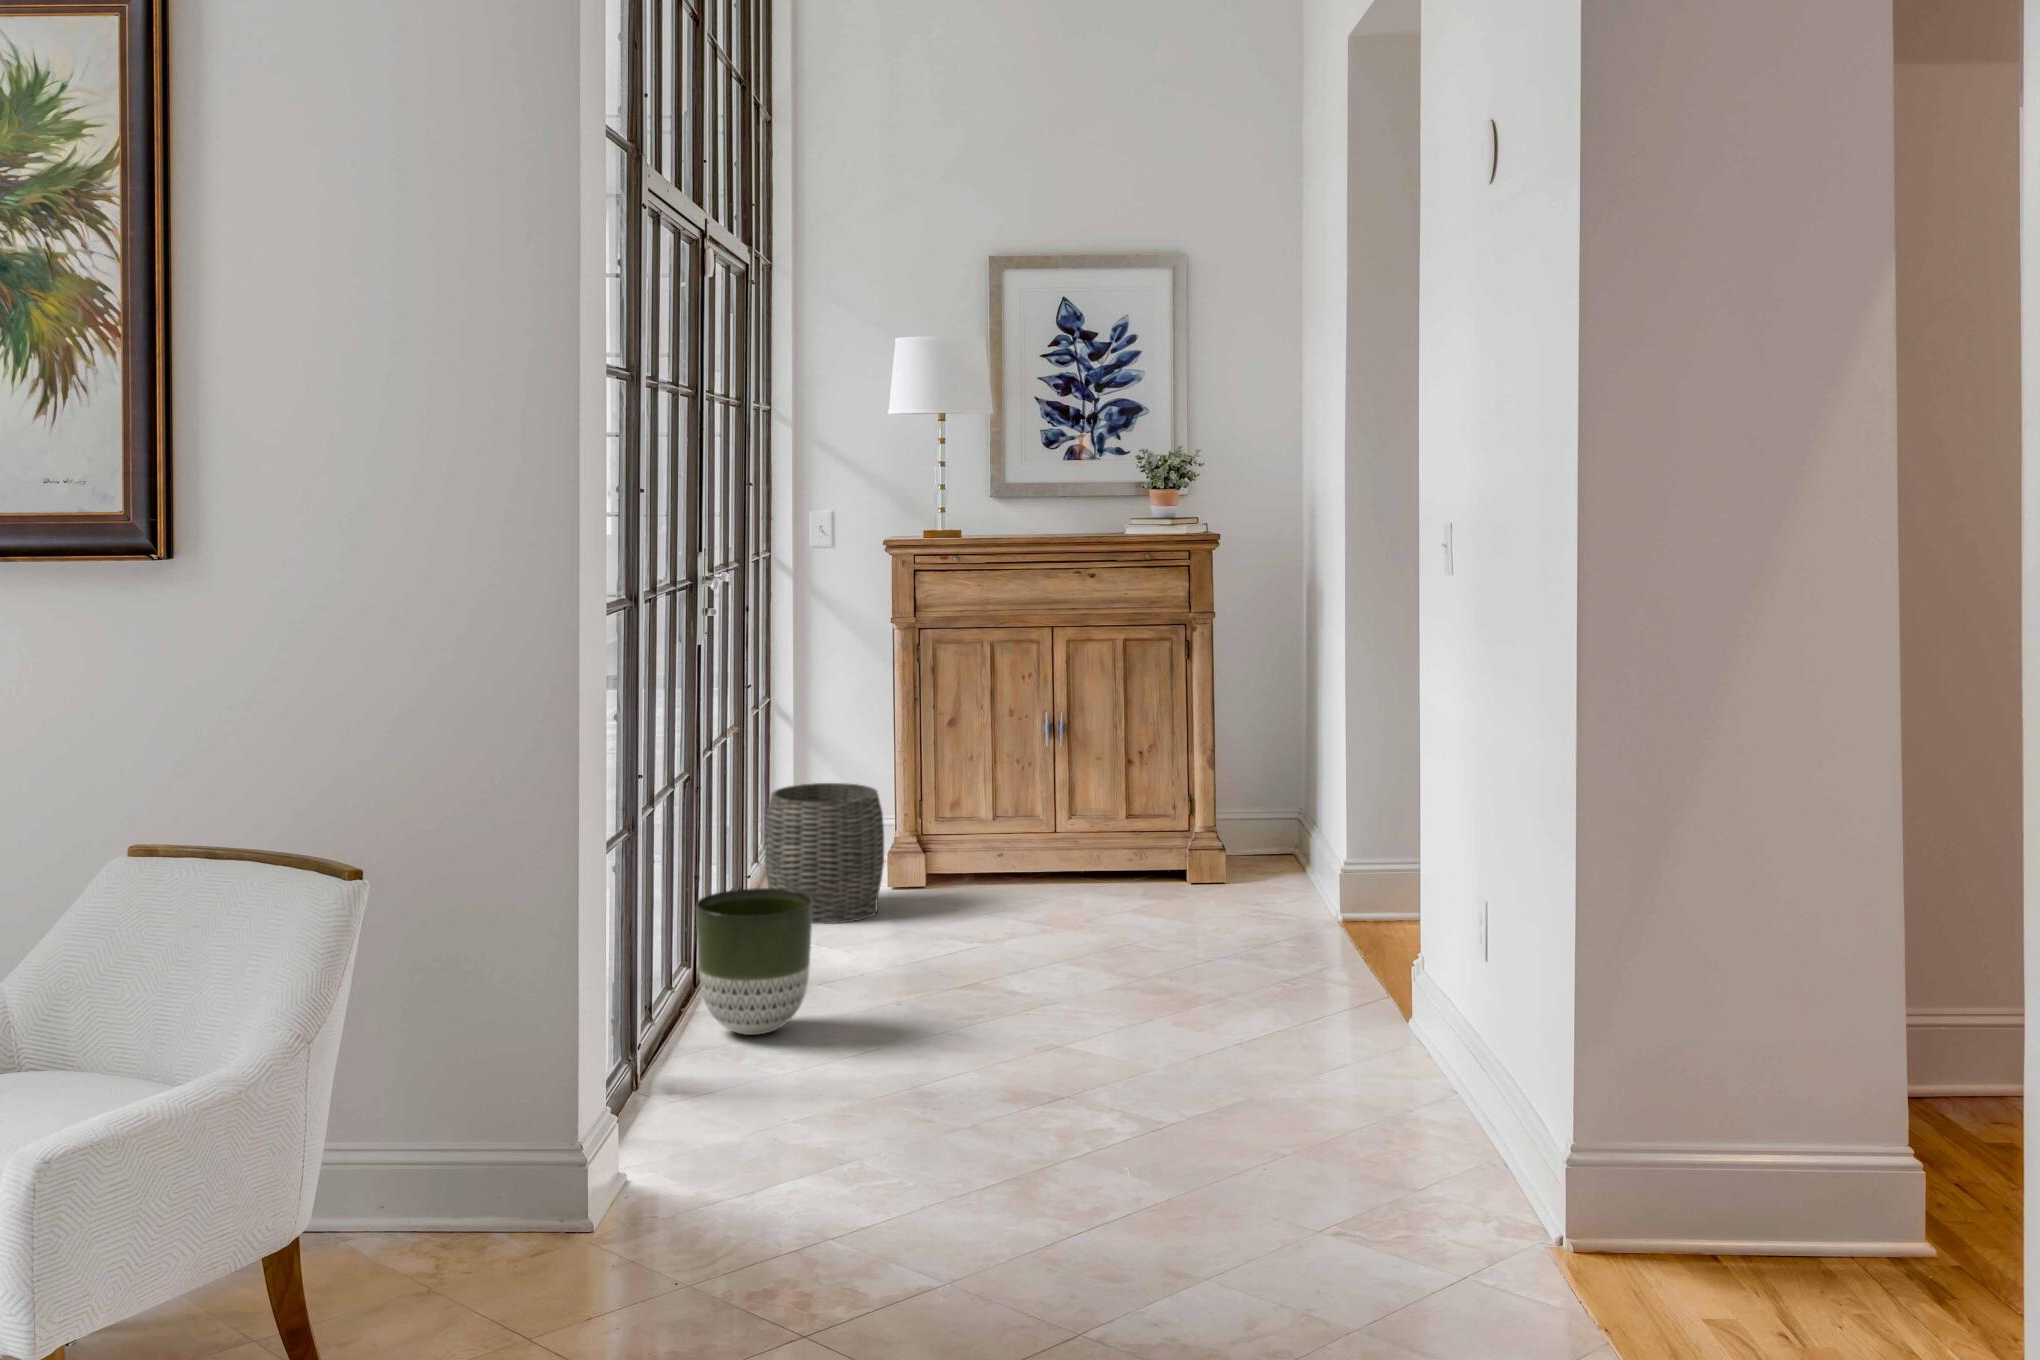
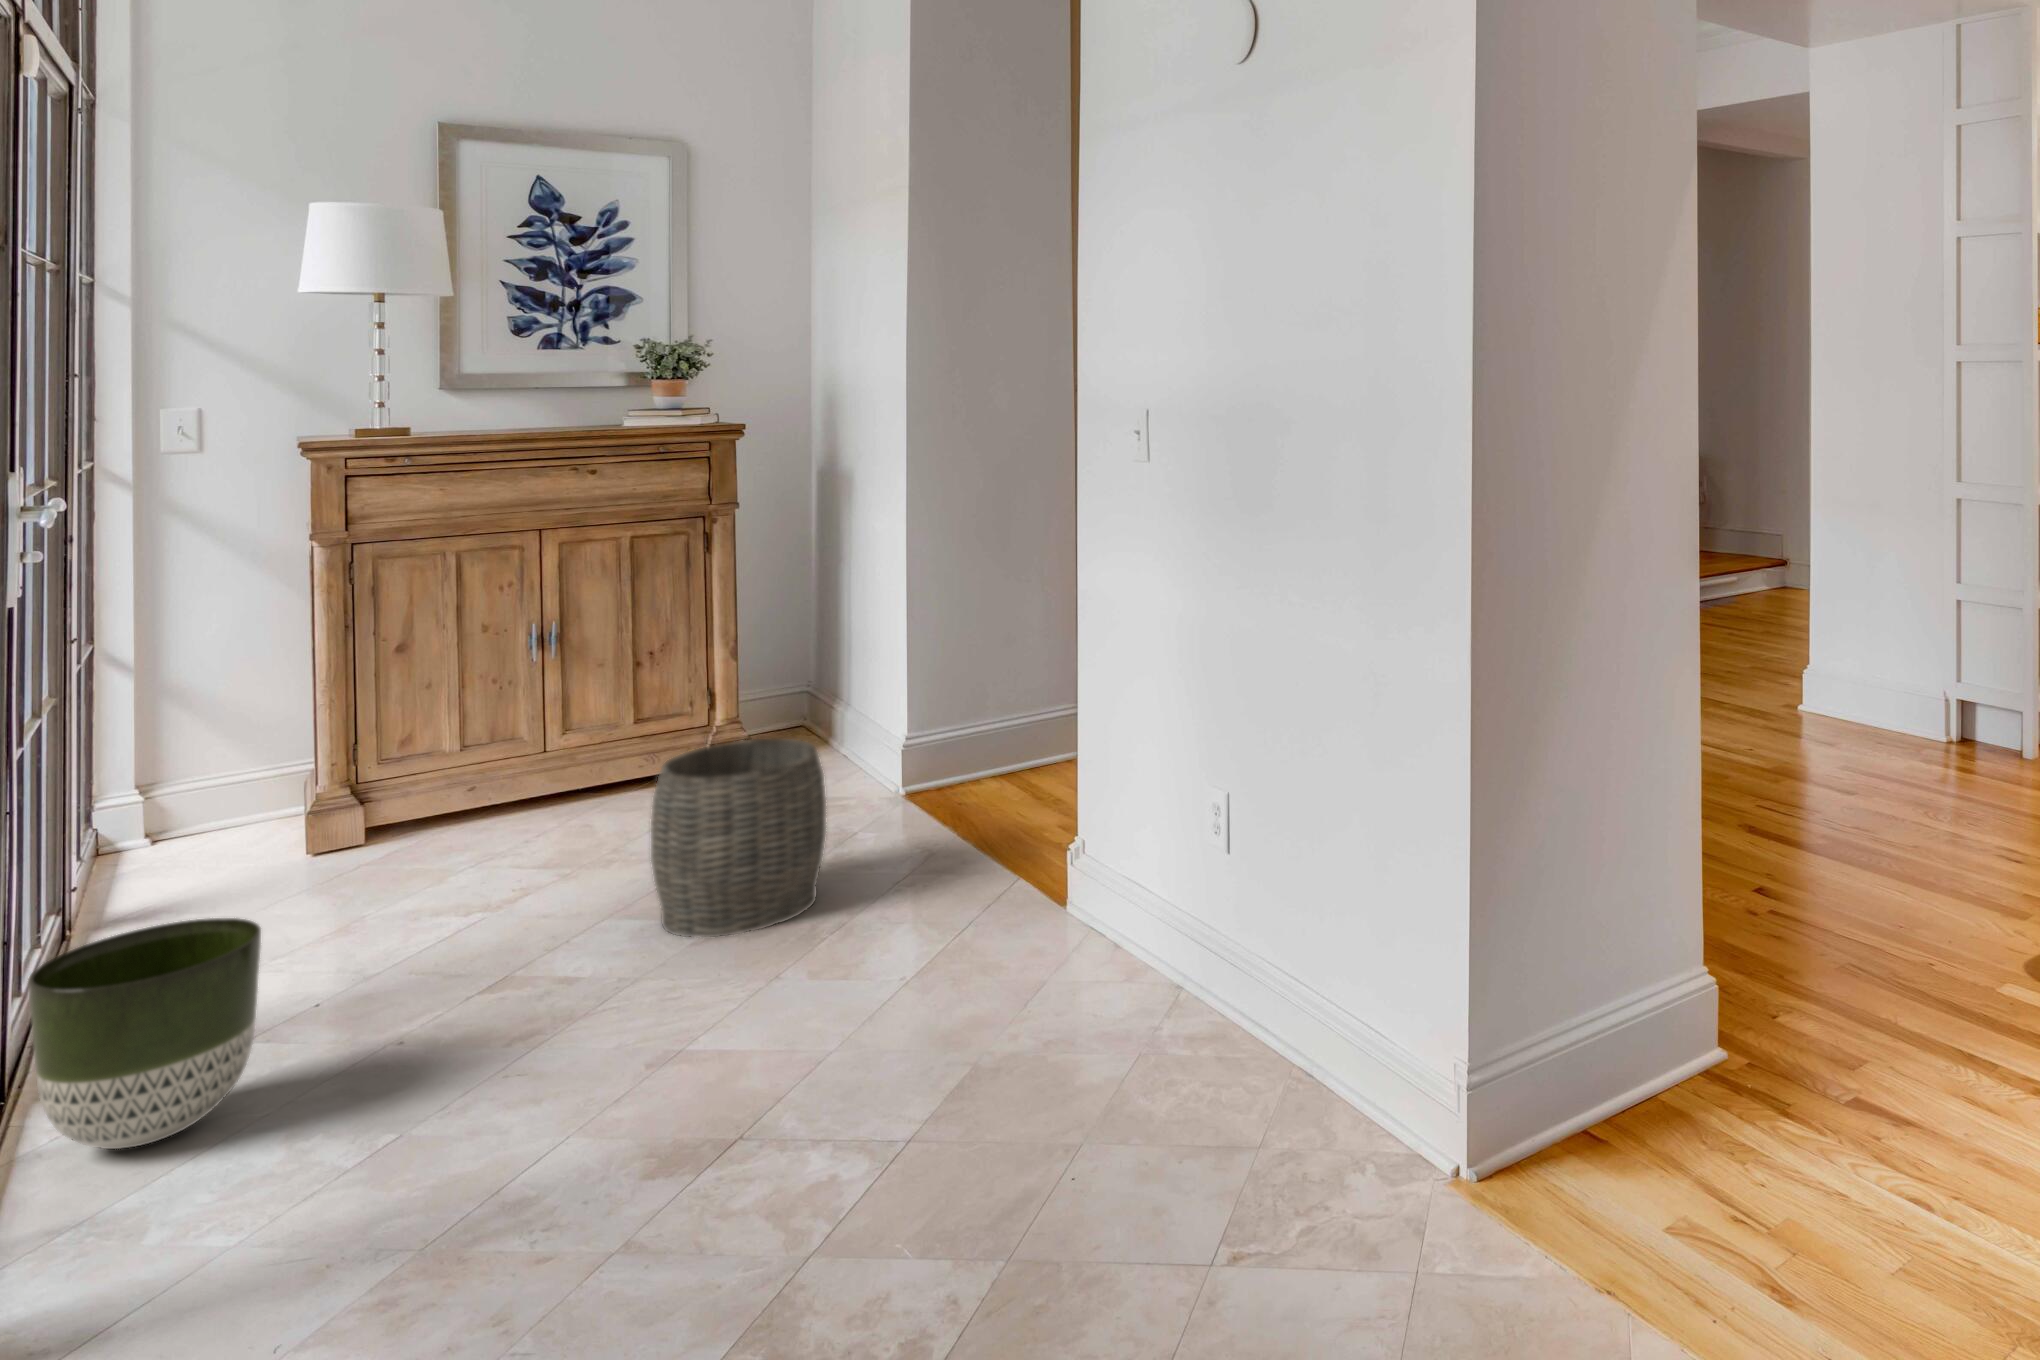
woven basket: present [765,783,884,924] -> present [651,739,826,937]

